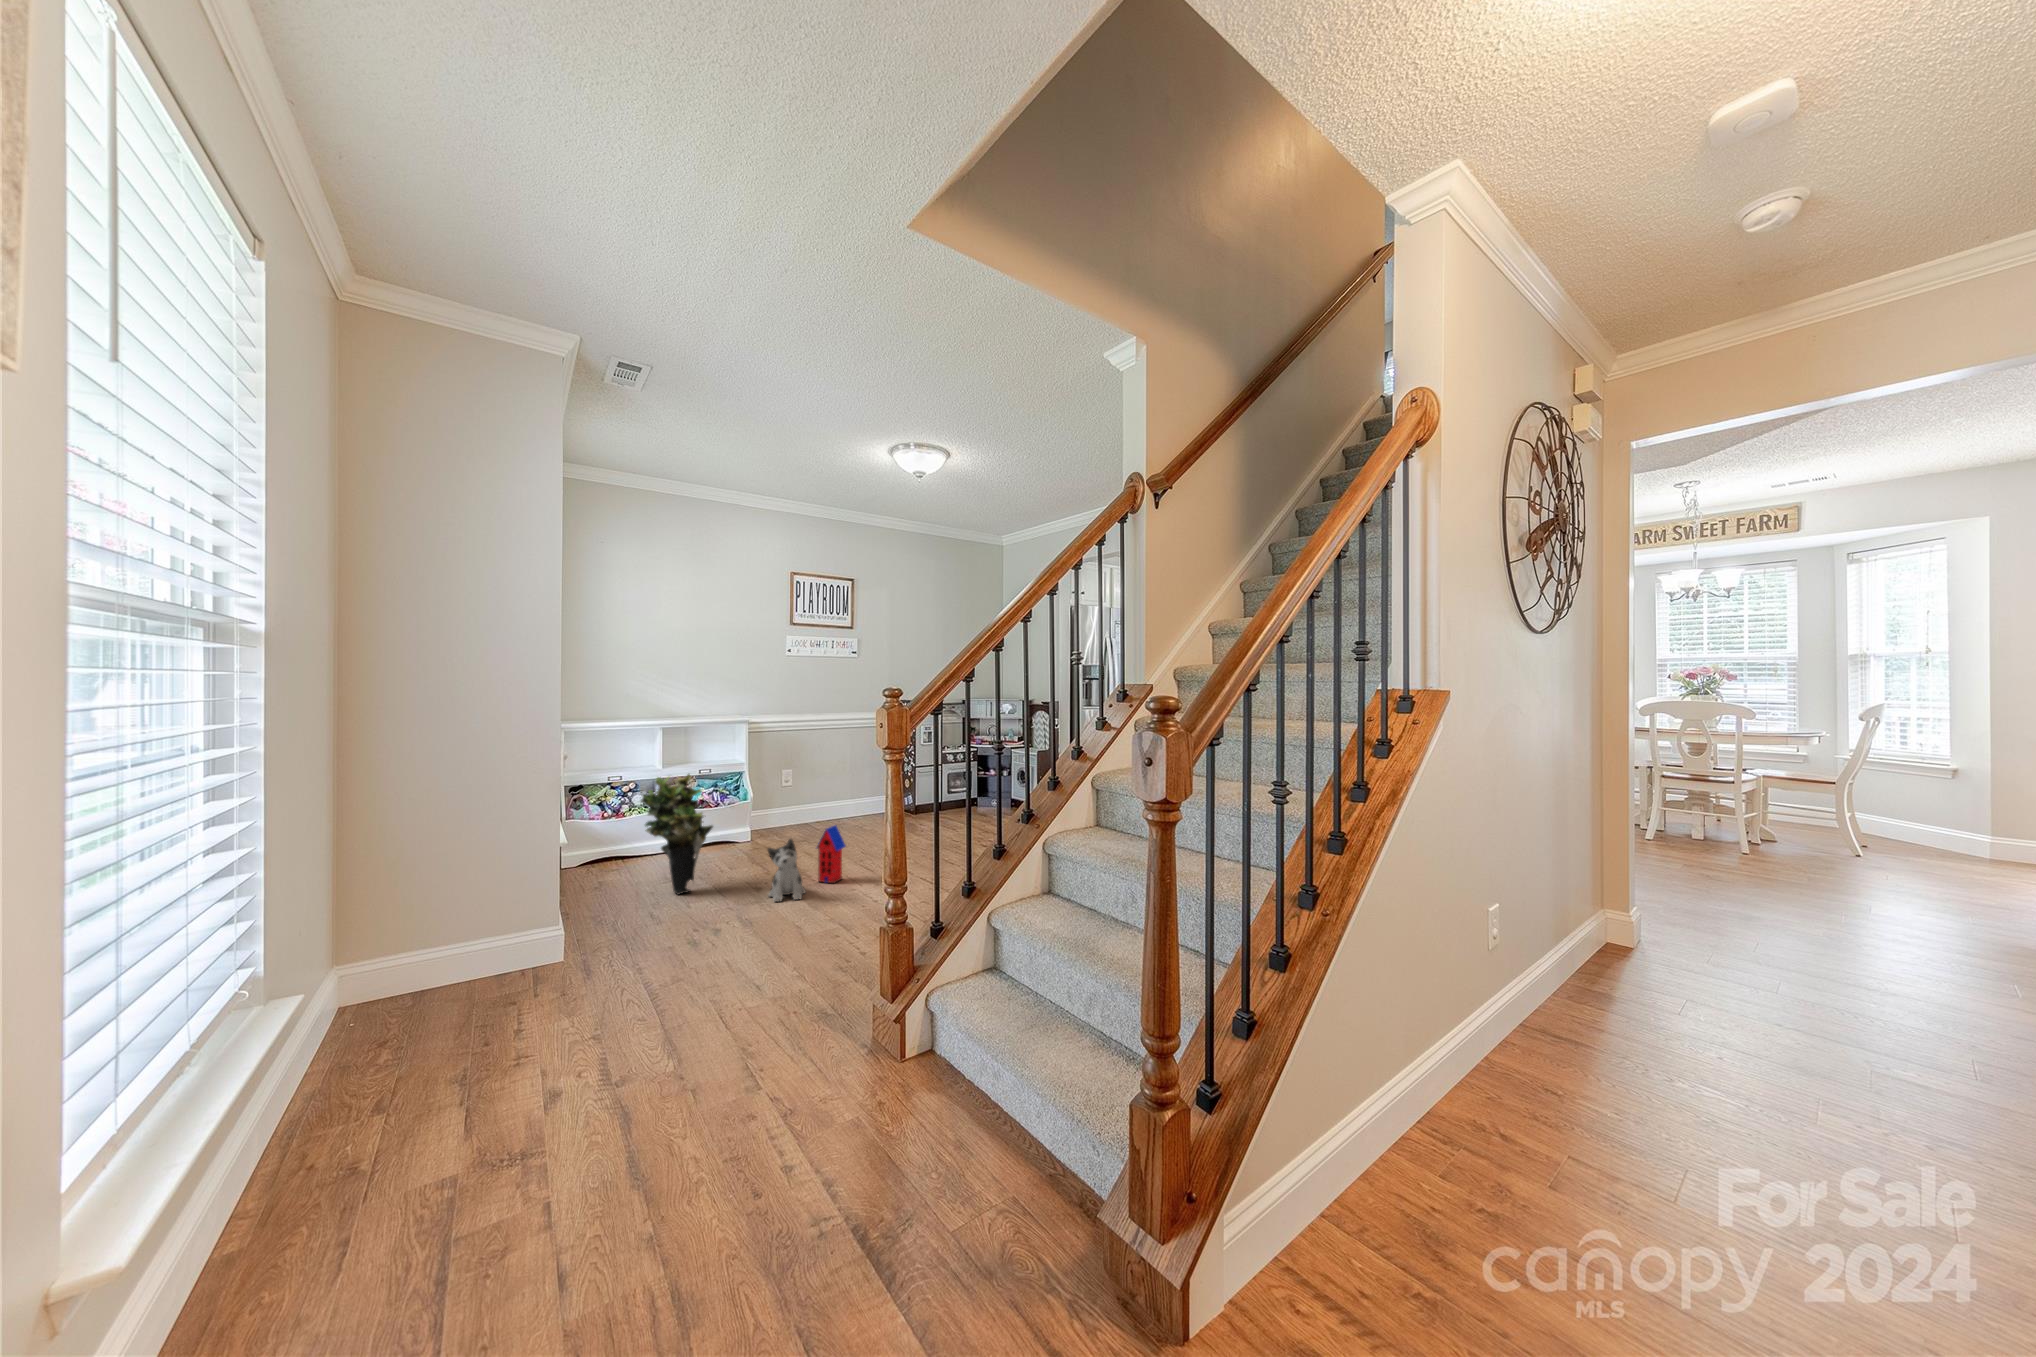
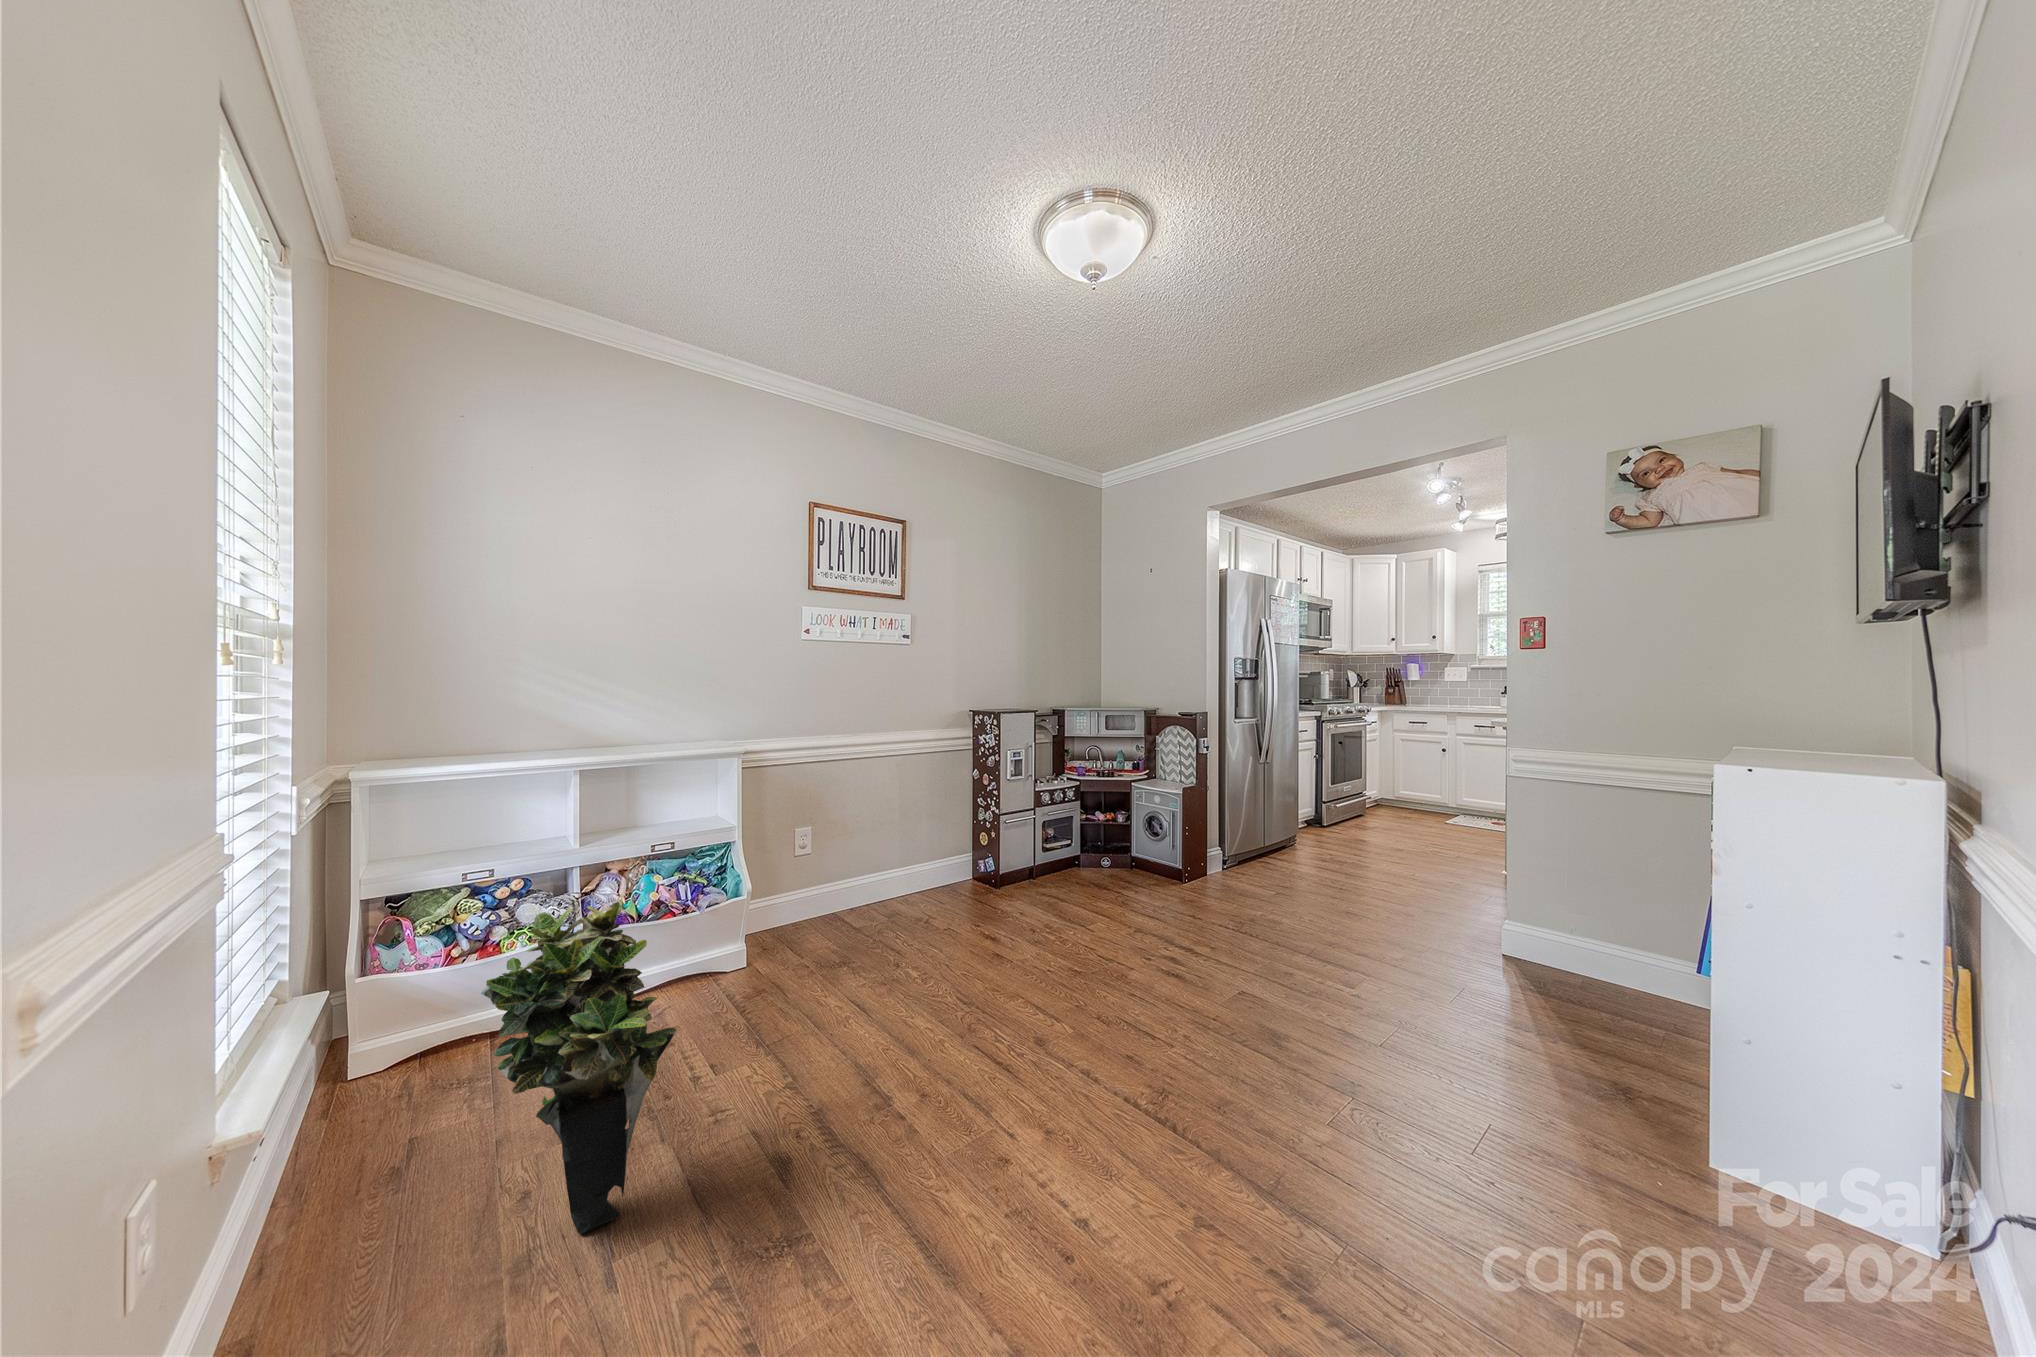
toy house: present [817,825,845,883] -> none [915,1005,980,1152]
plush toy: present [768,839,806,902] -> none [817,1086,910,1275]

